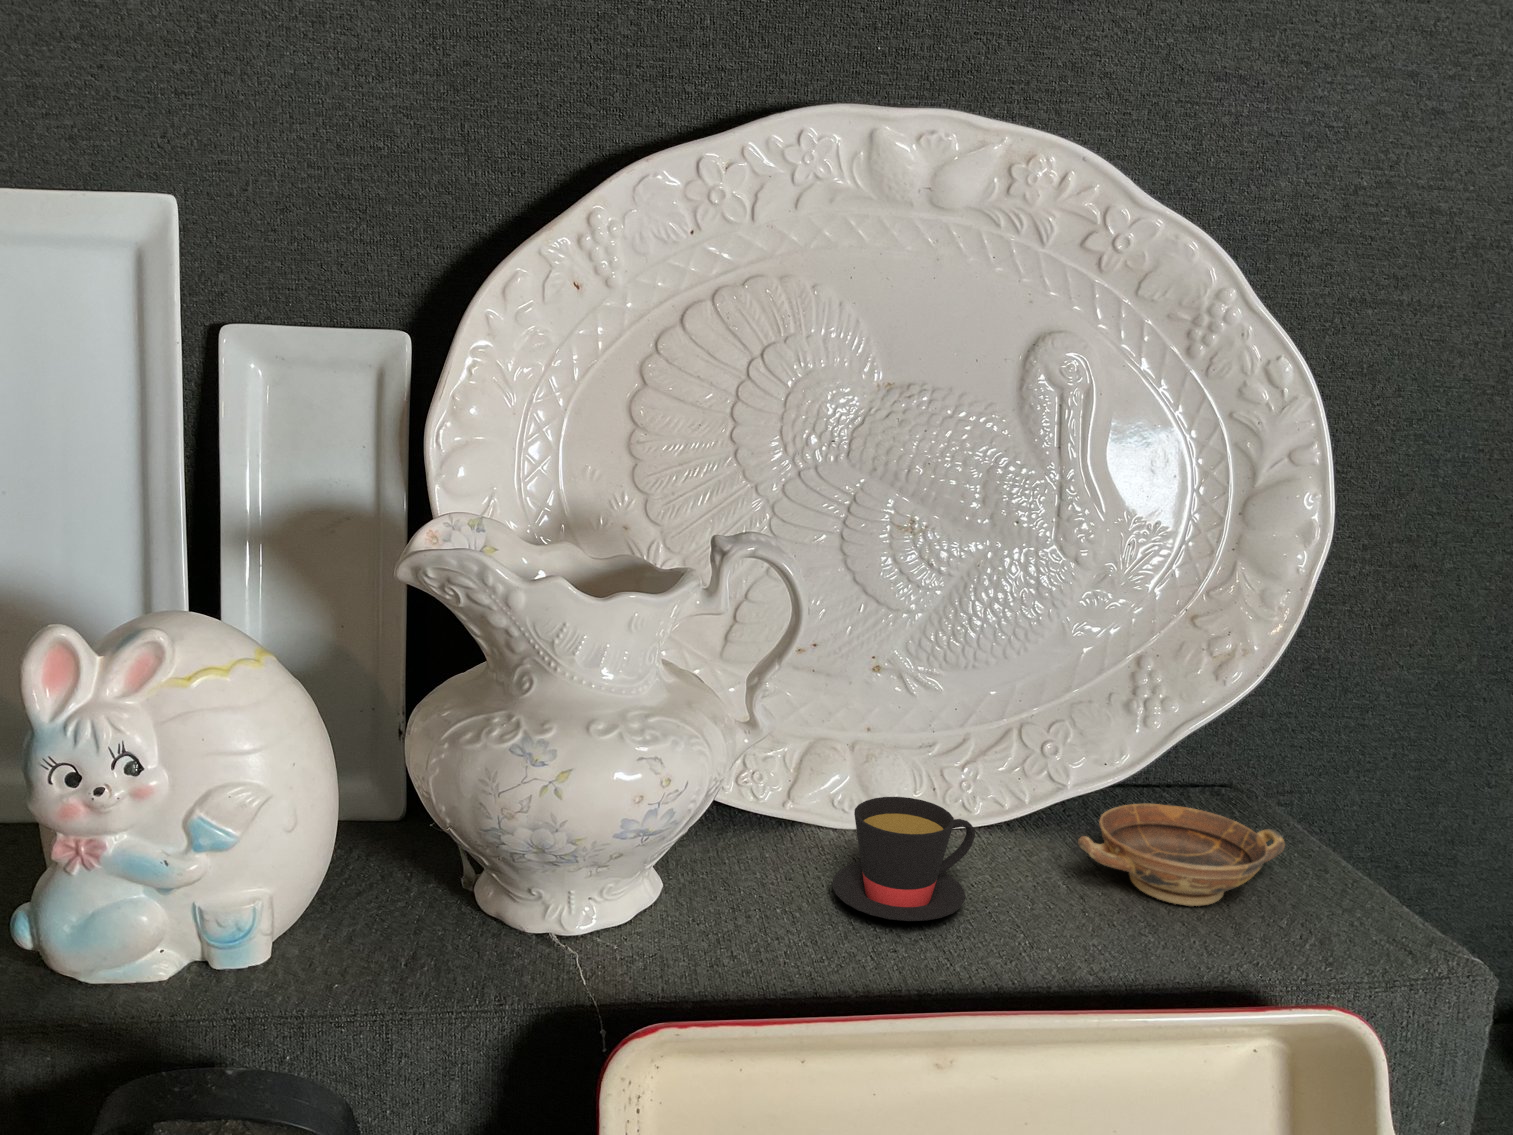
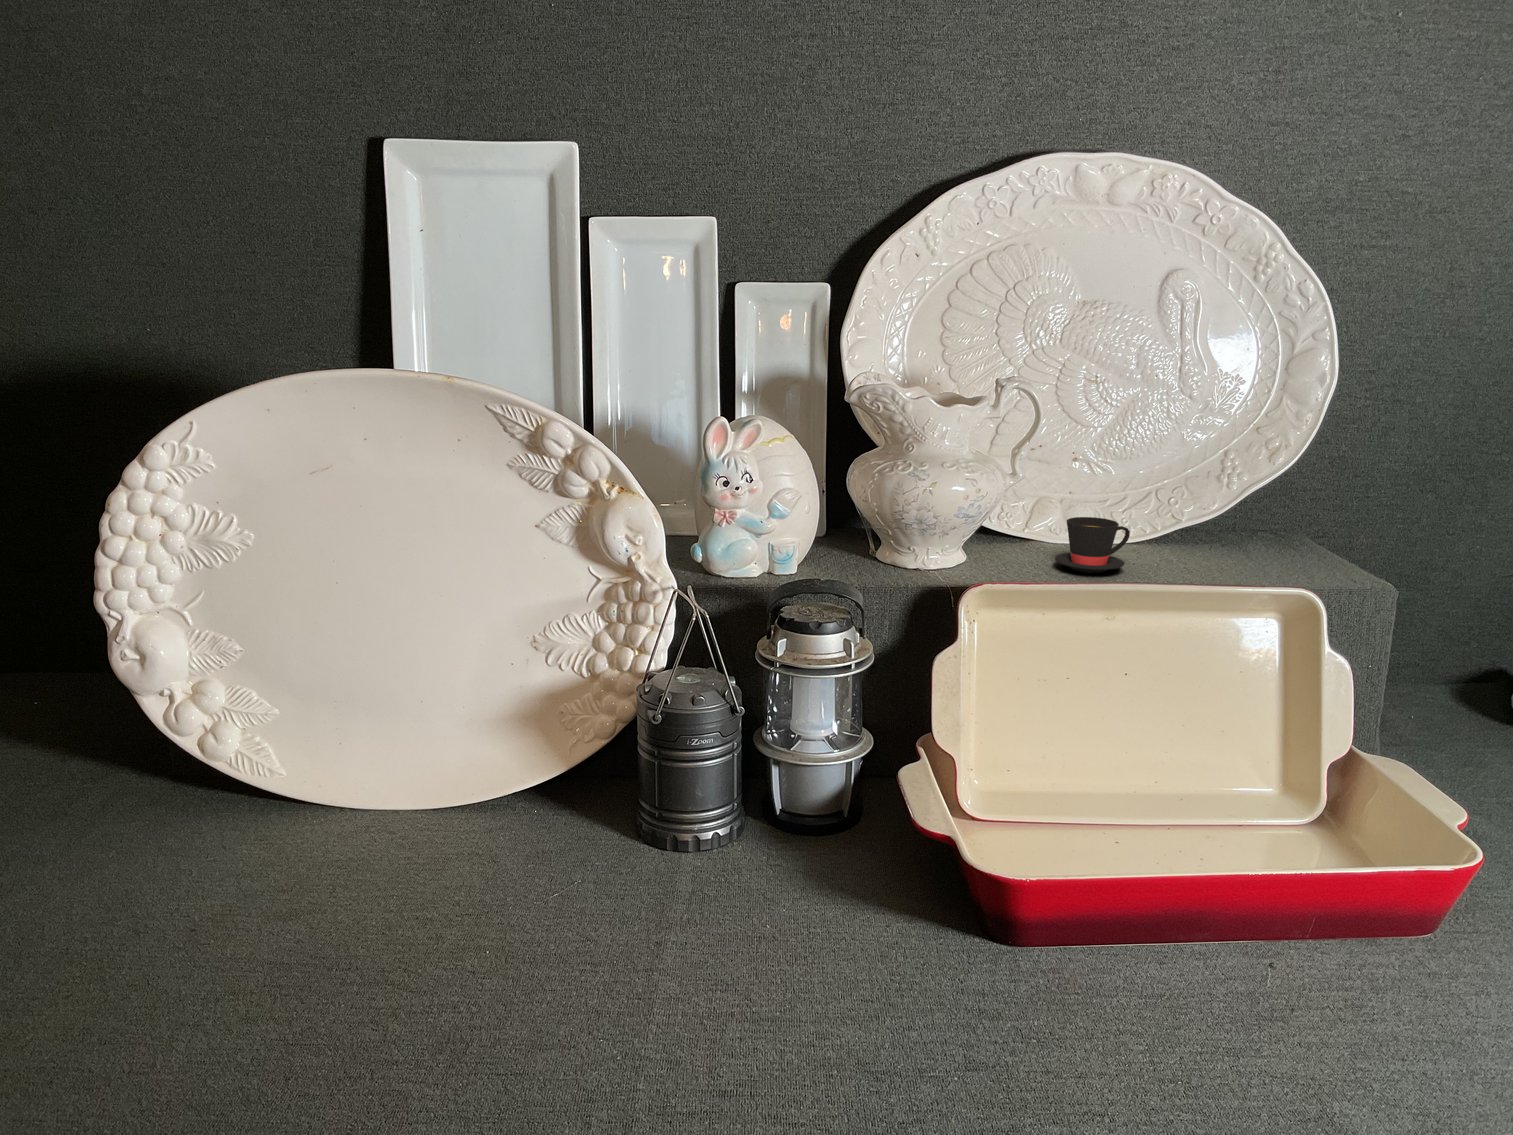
bowl: present [1078,804,1285,906] -> none [1186,529,1302,572]

